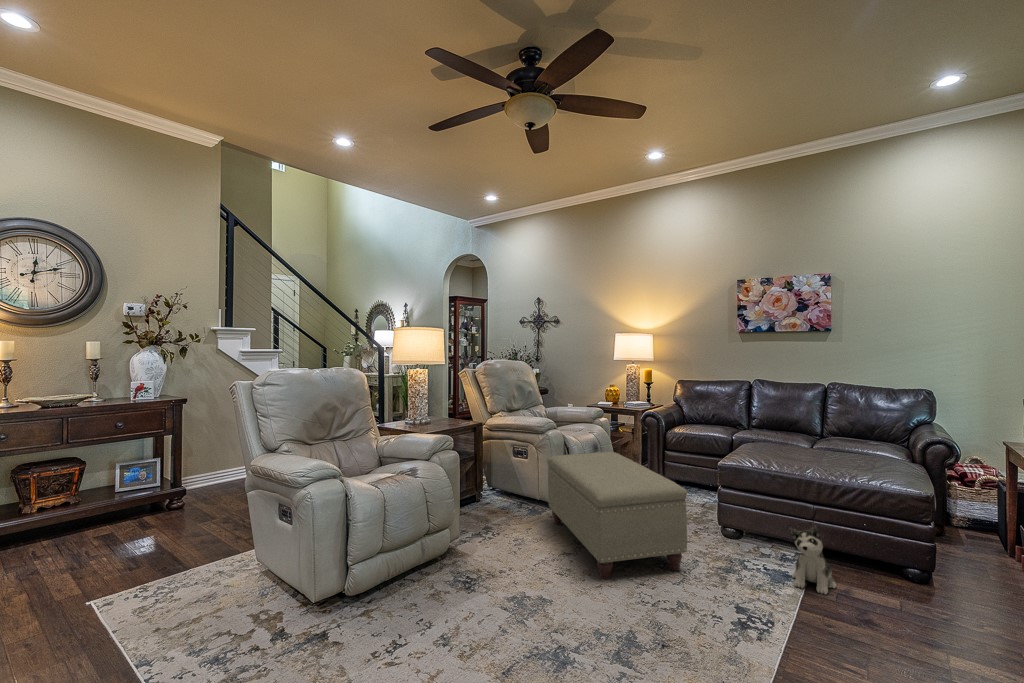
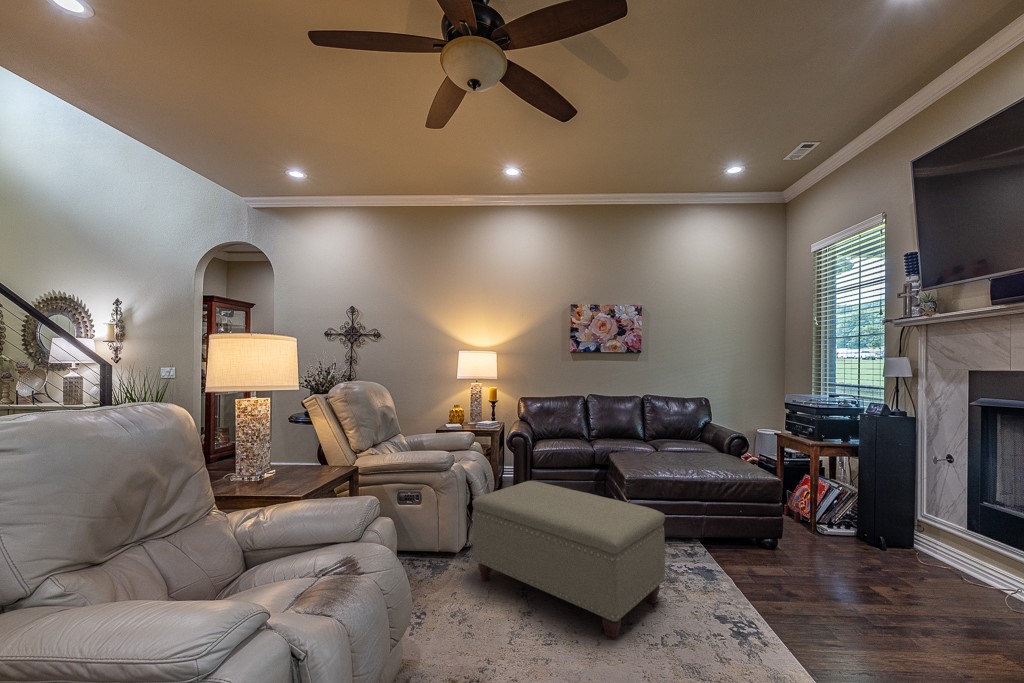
plush toy: present [789,525,836,595] -> none [730,525,772,588]

